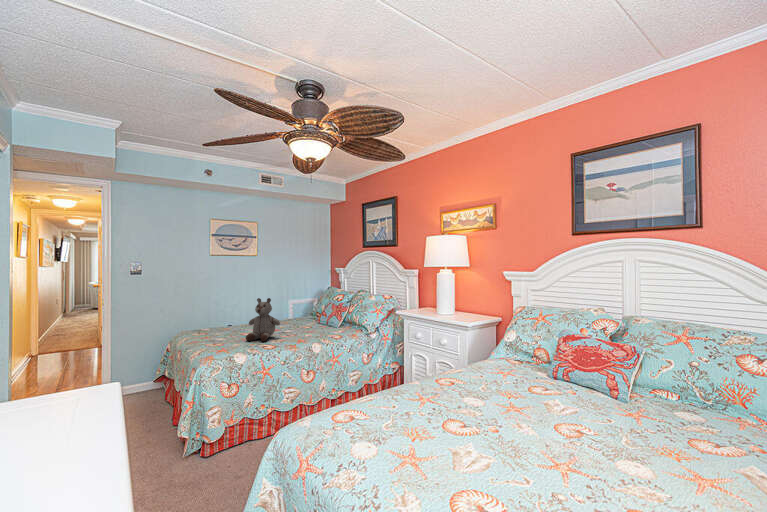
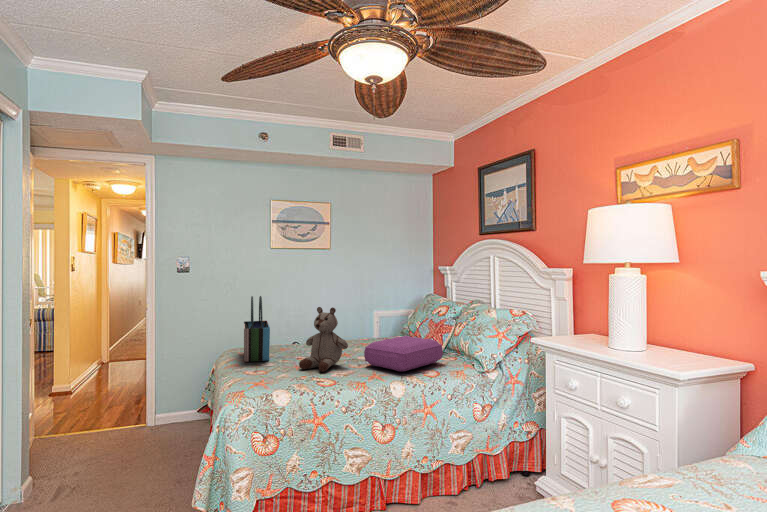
tote bag: none [196,292,221,340] -> present [244,296,270,362]
pillow: none [291,315,342,337] -> present [364,336,443,372]

